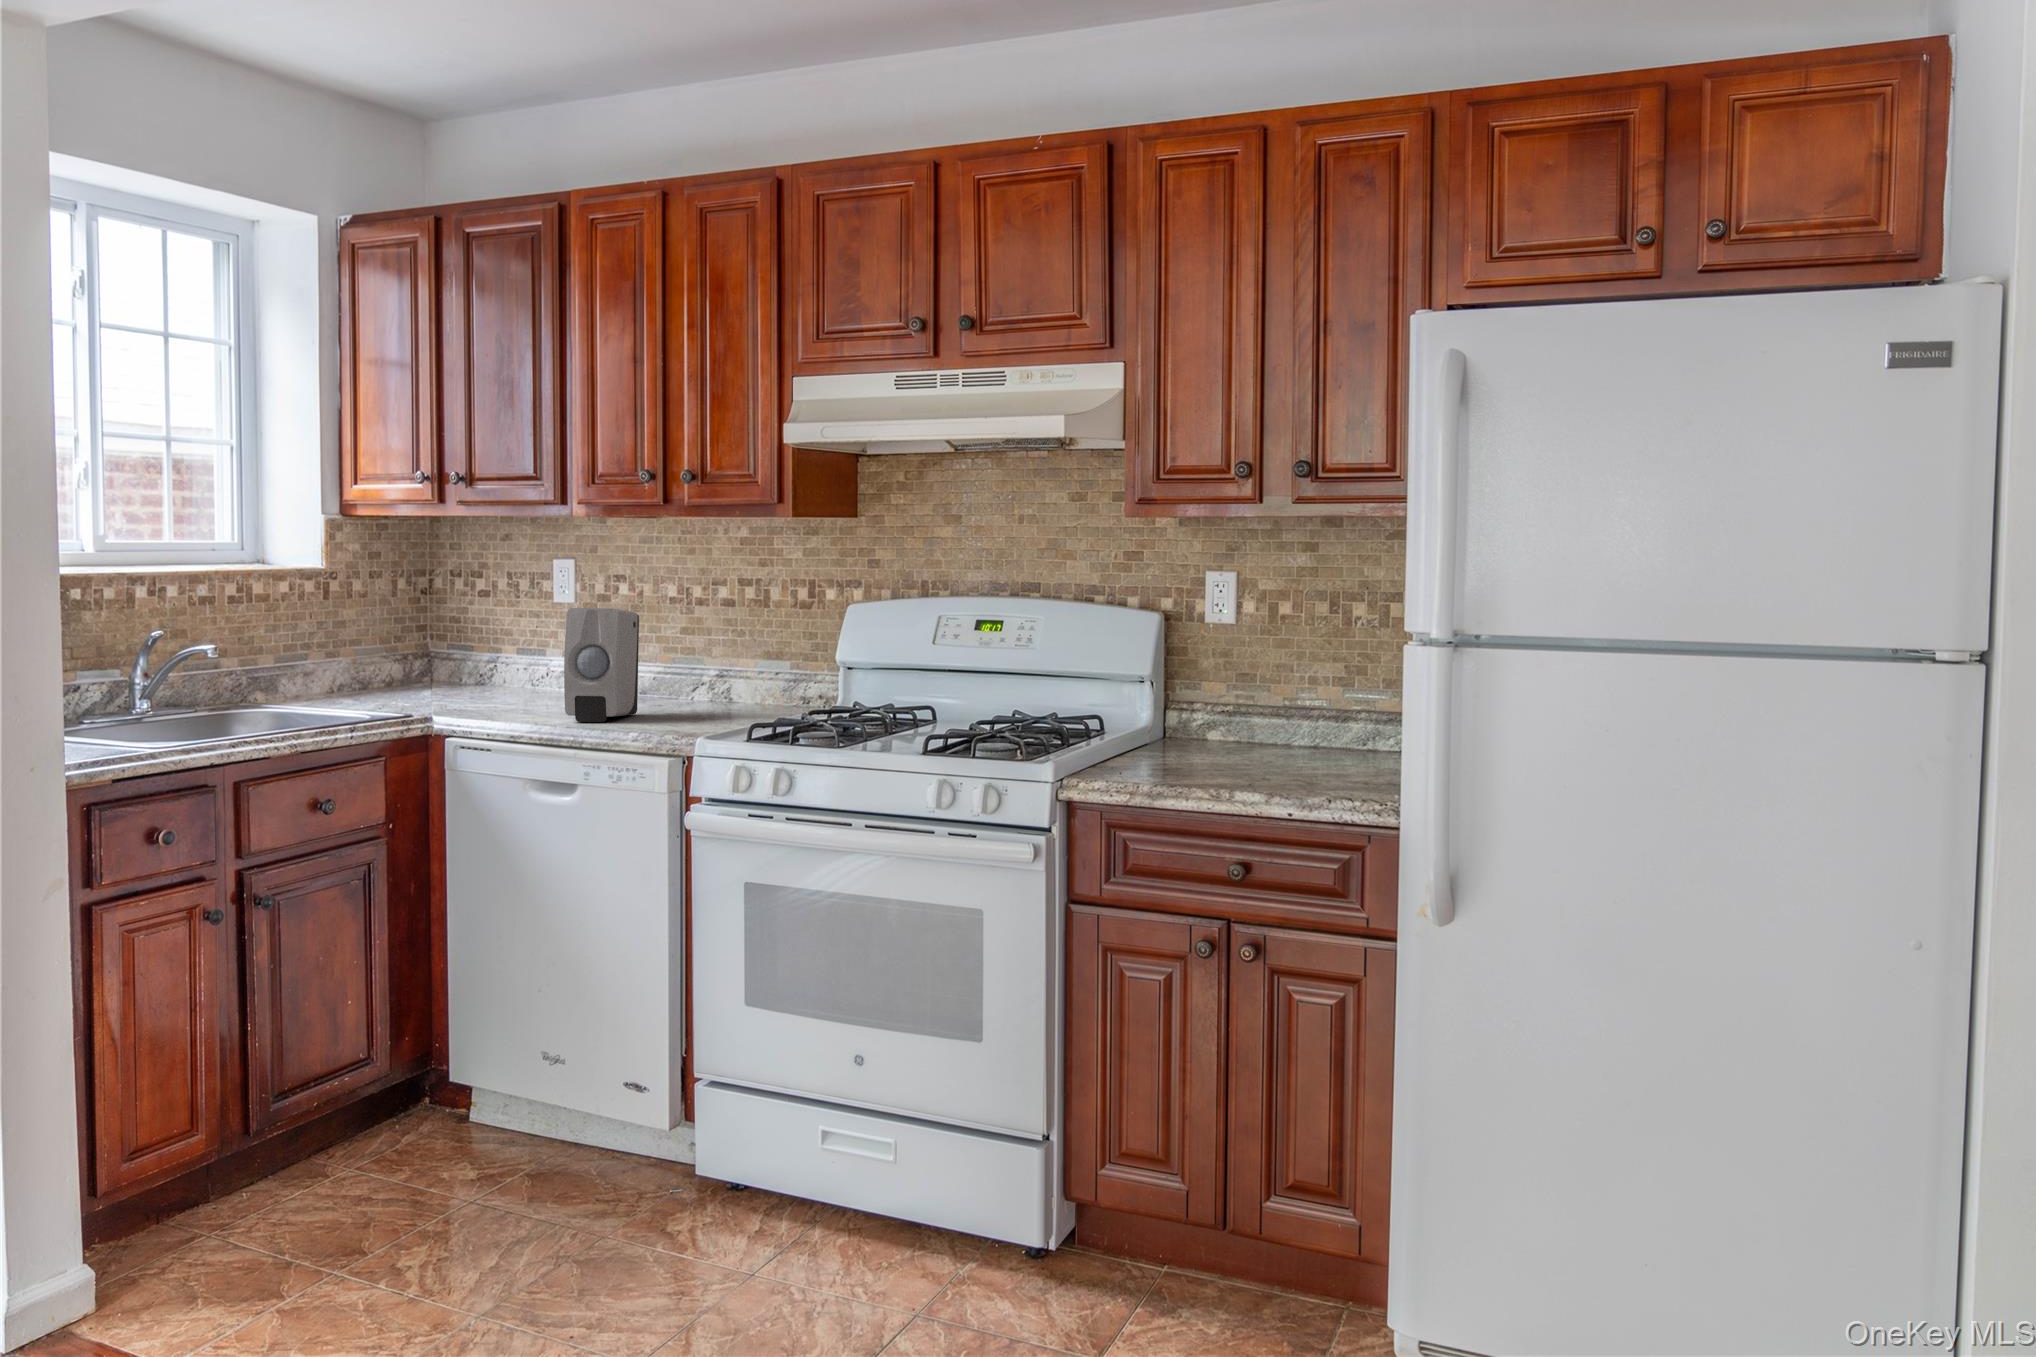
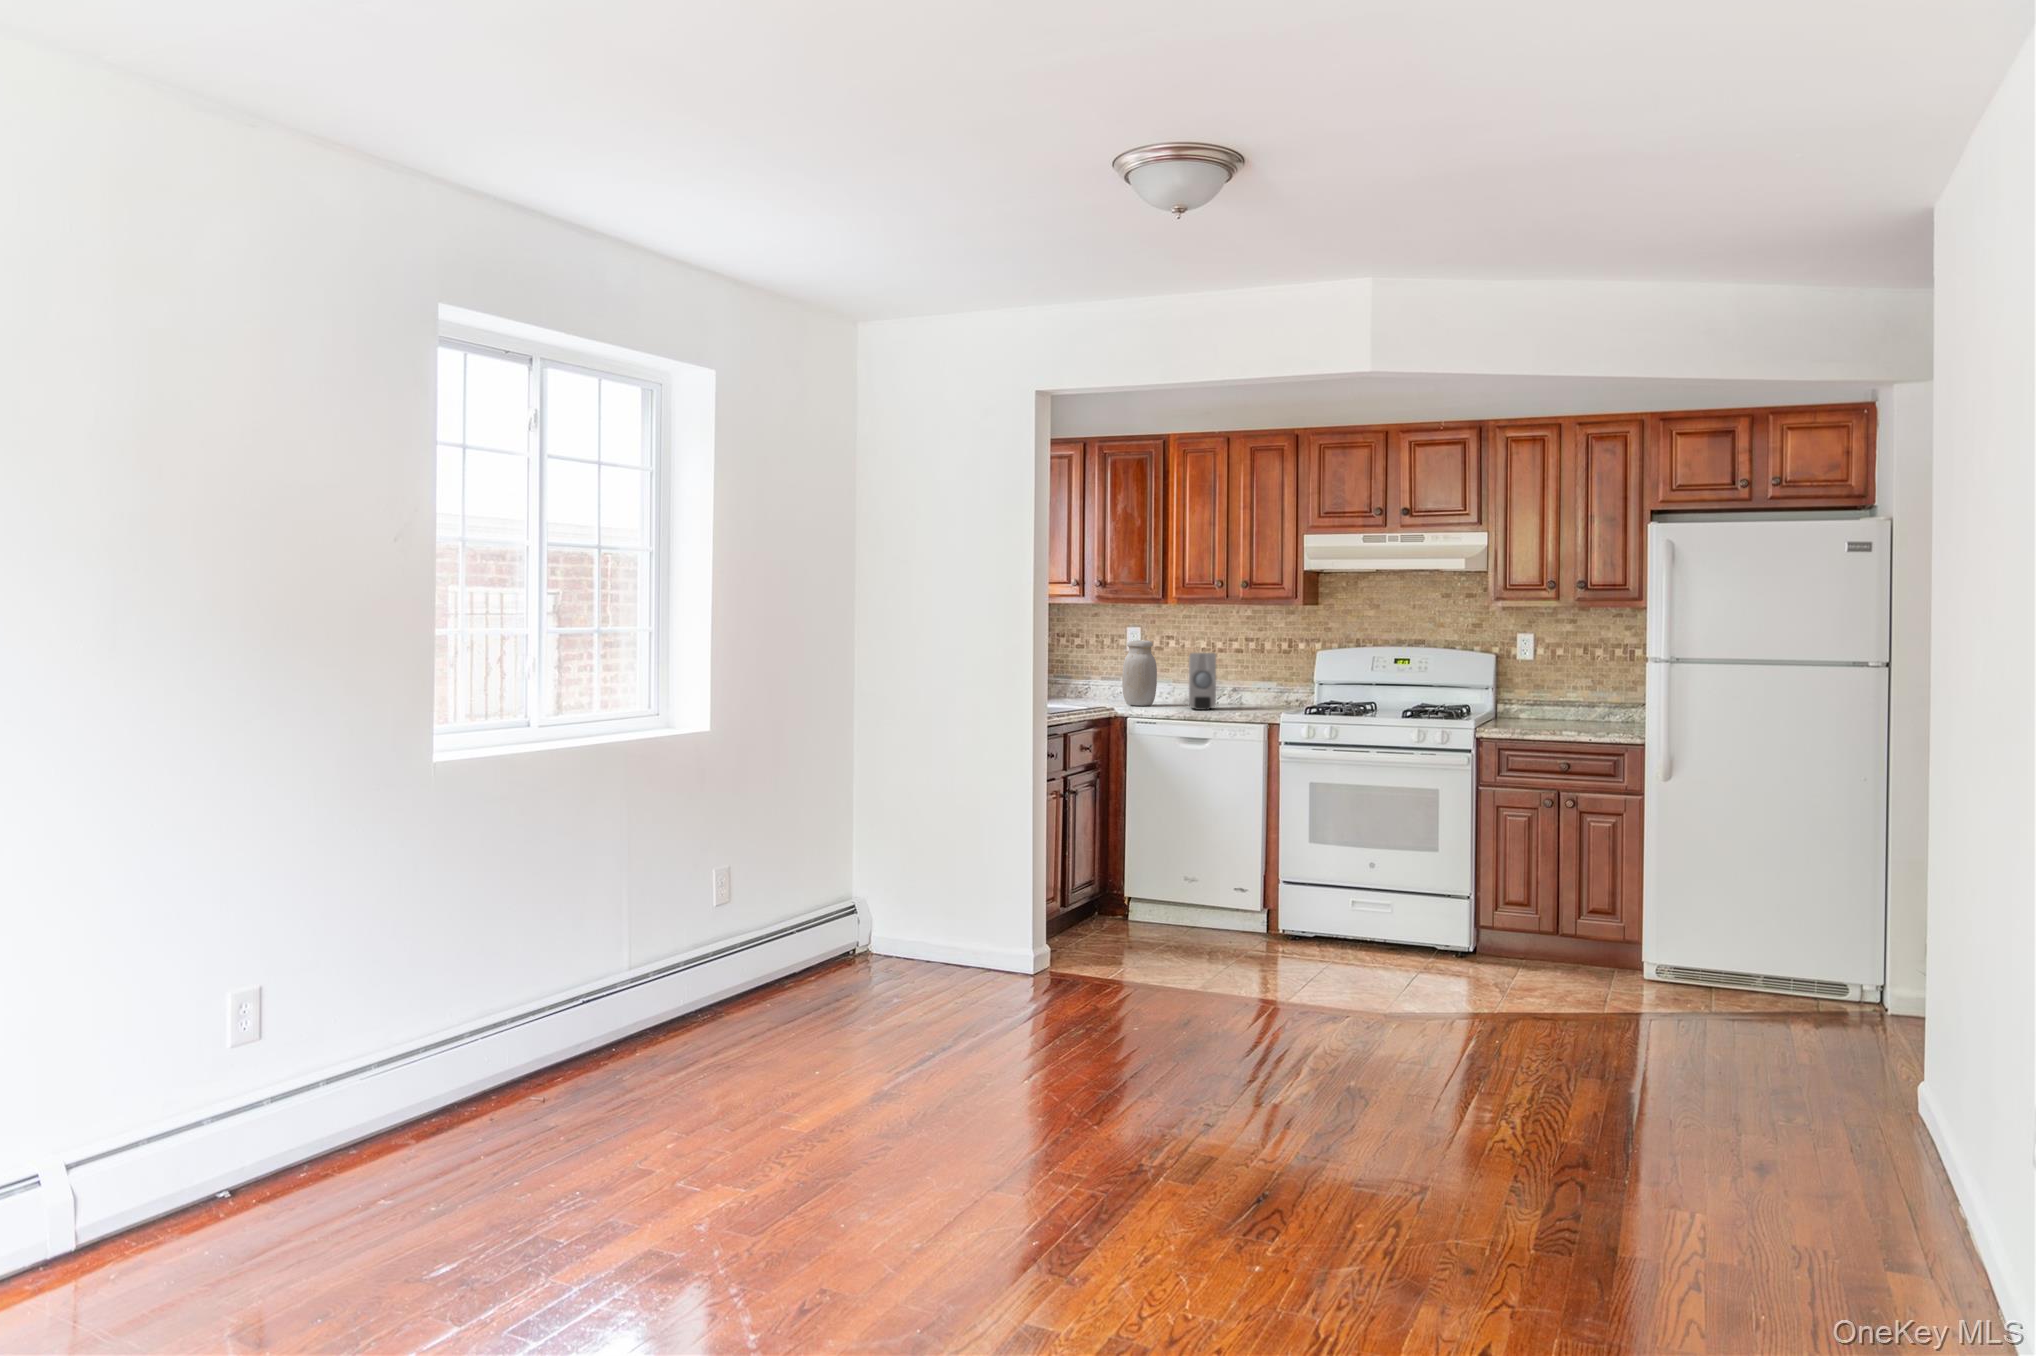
jar: none [489,583,556,708] -> present [1122,640,1157,706]

